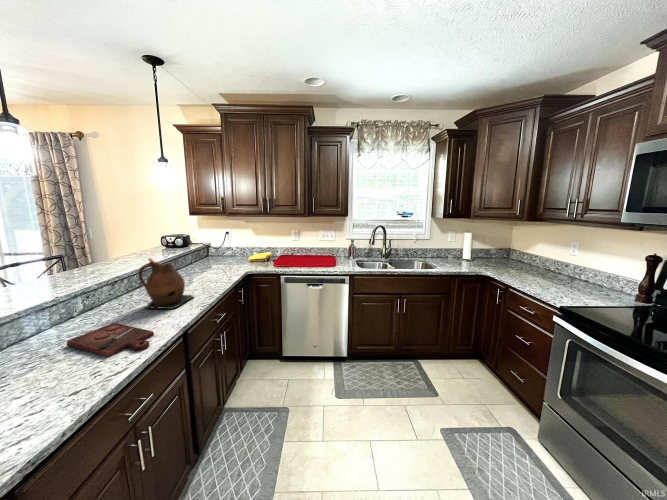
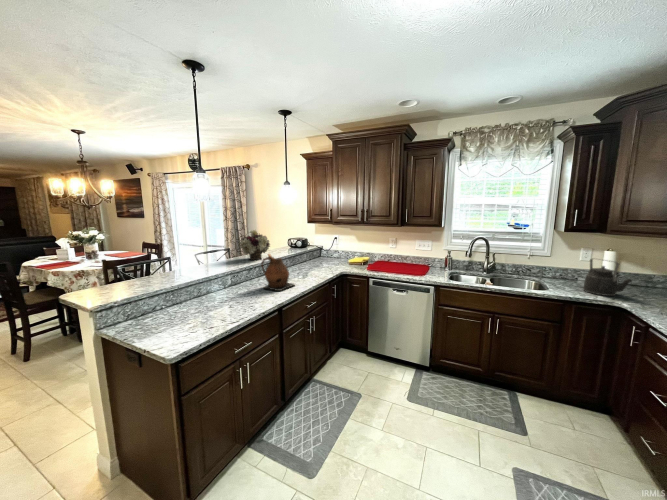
flower arrangement: none [83,225,140,269] -> present [239,230,270,260]
kettle: none [457,239,488,268] -> present [583,259,632,296]
cutting board: present [67,323,154,357] -> none [217,294,260,313]

